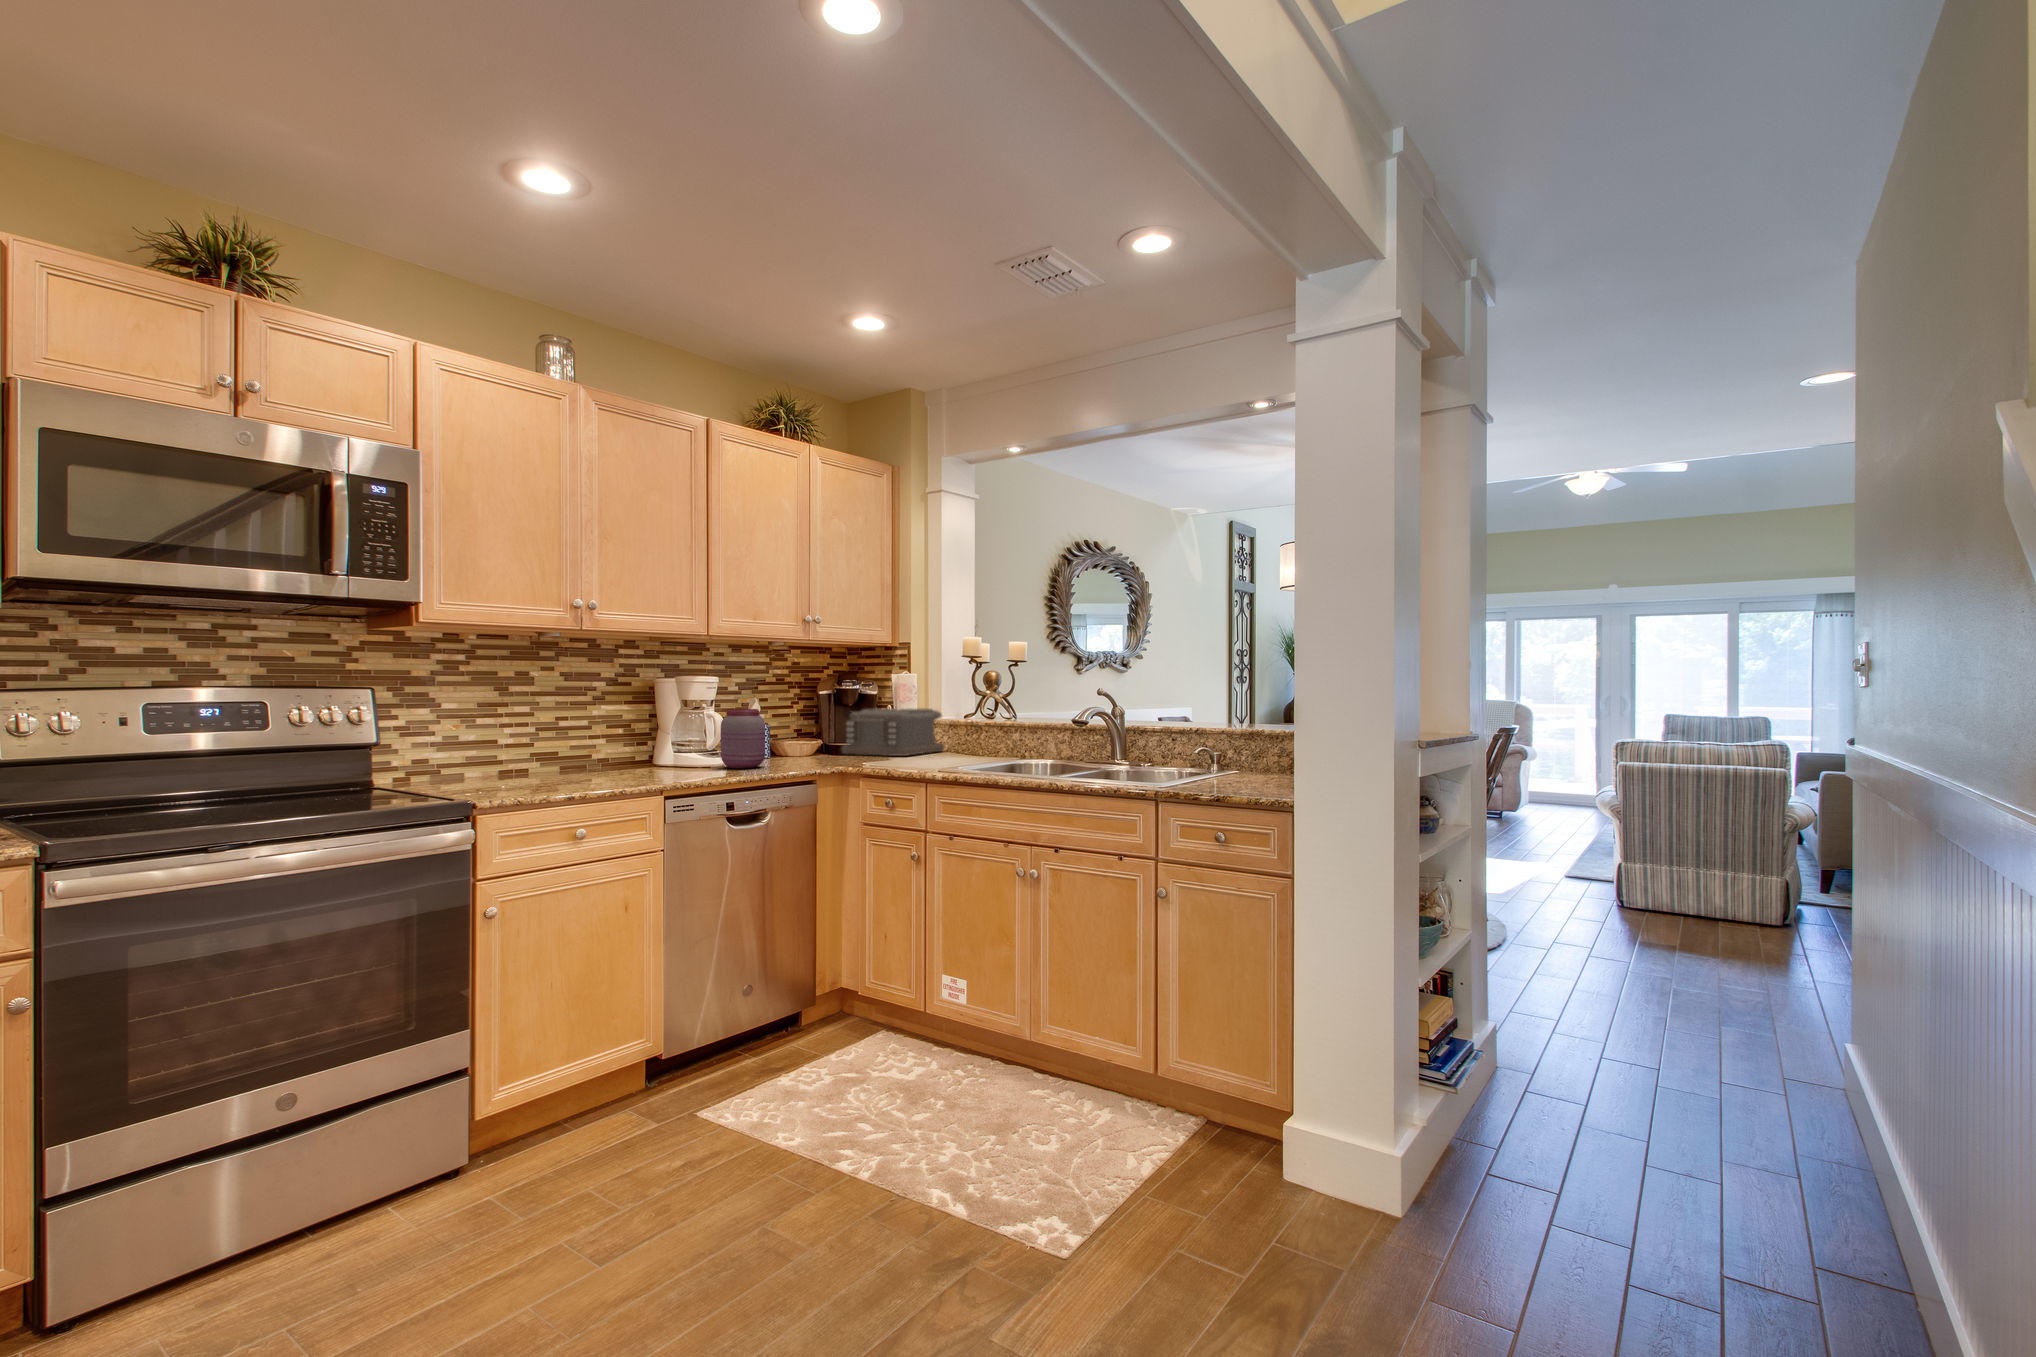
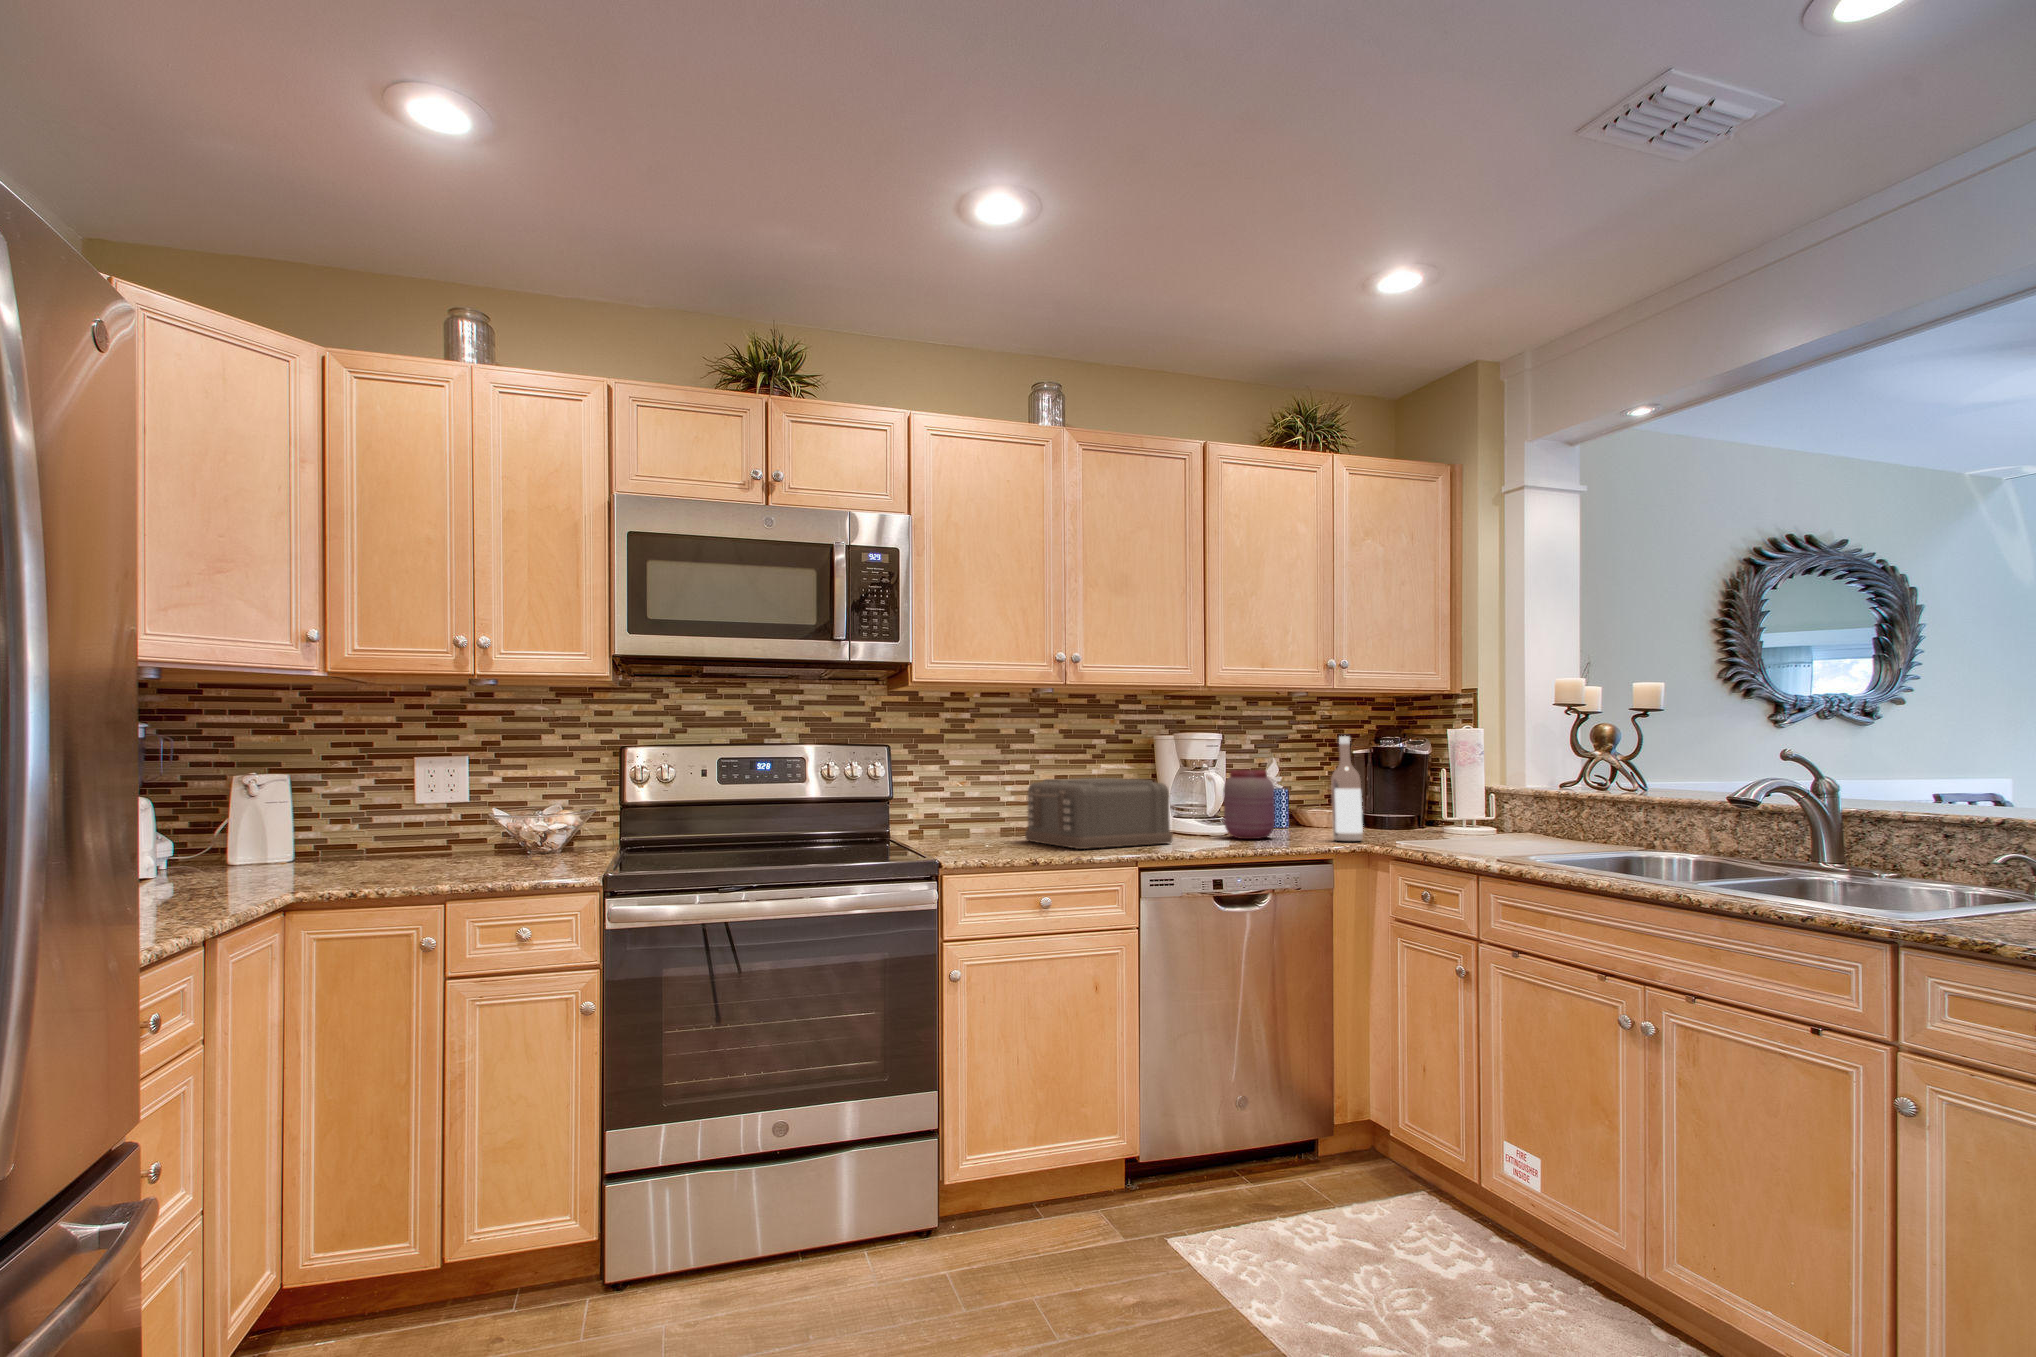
wine bottle: none [813,681,837,766] -> present [1331,736,1363,841]
toaster: present [842,708,944,756] -> present [1025,778,1173,849]

